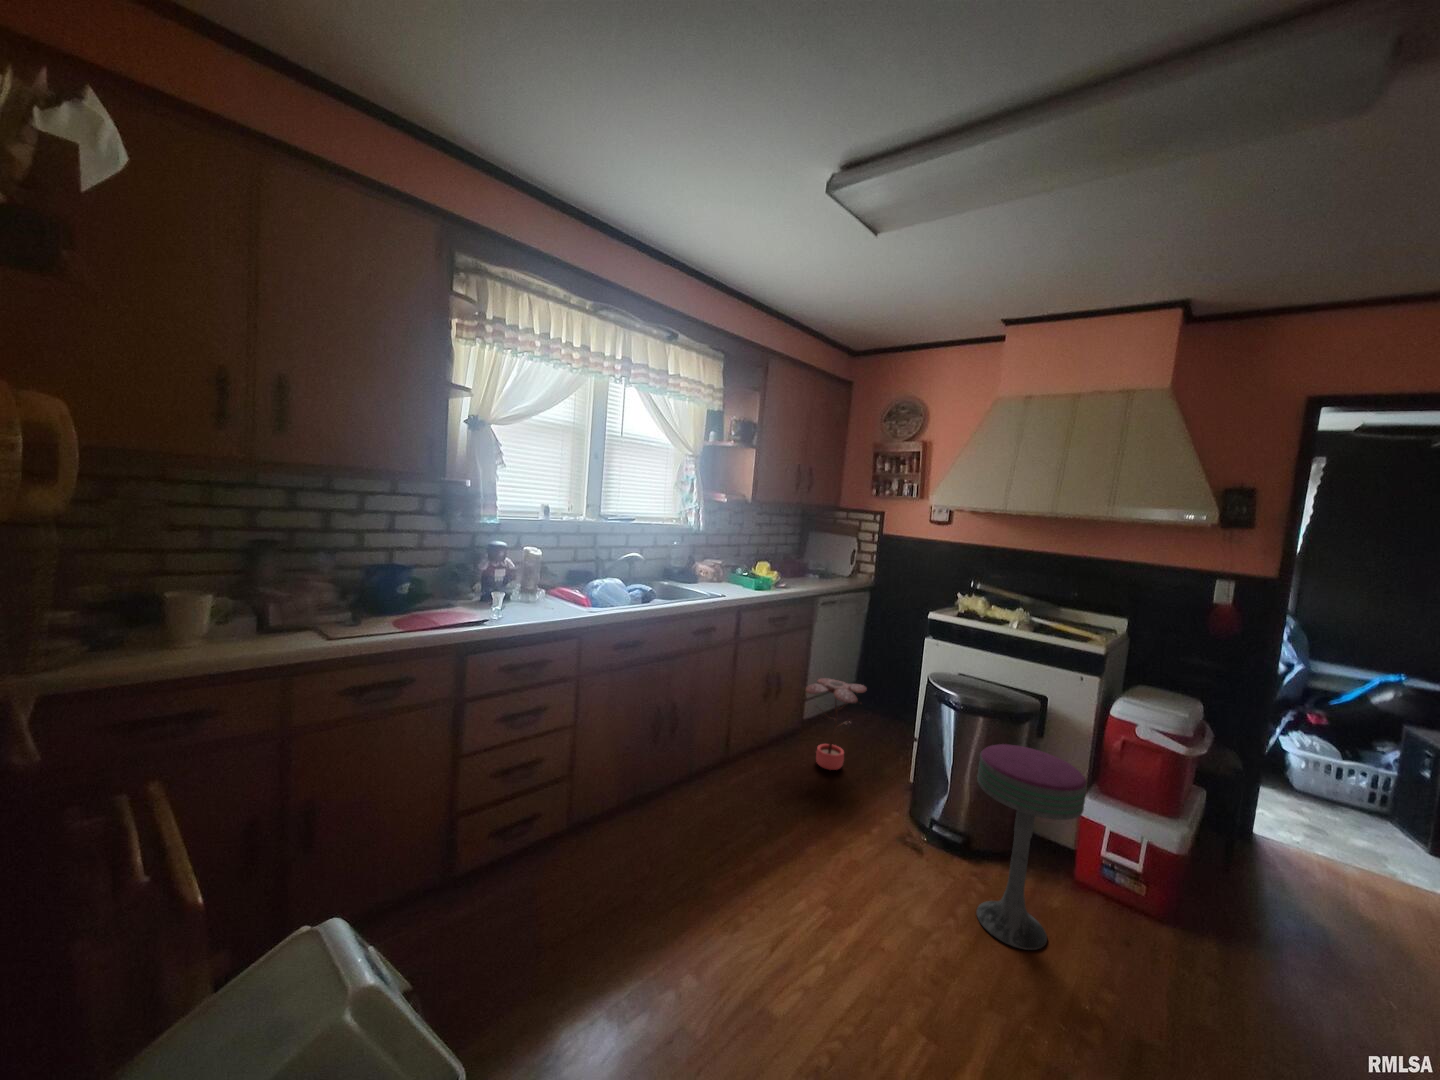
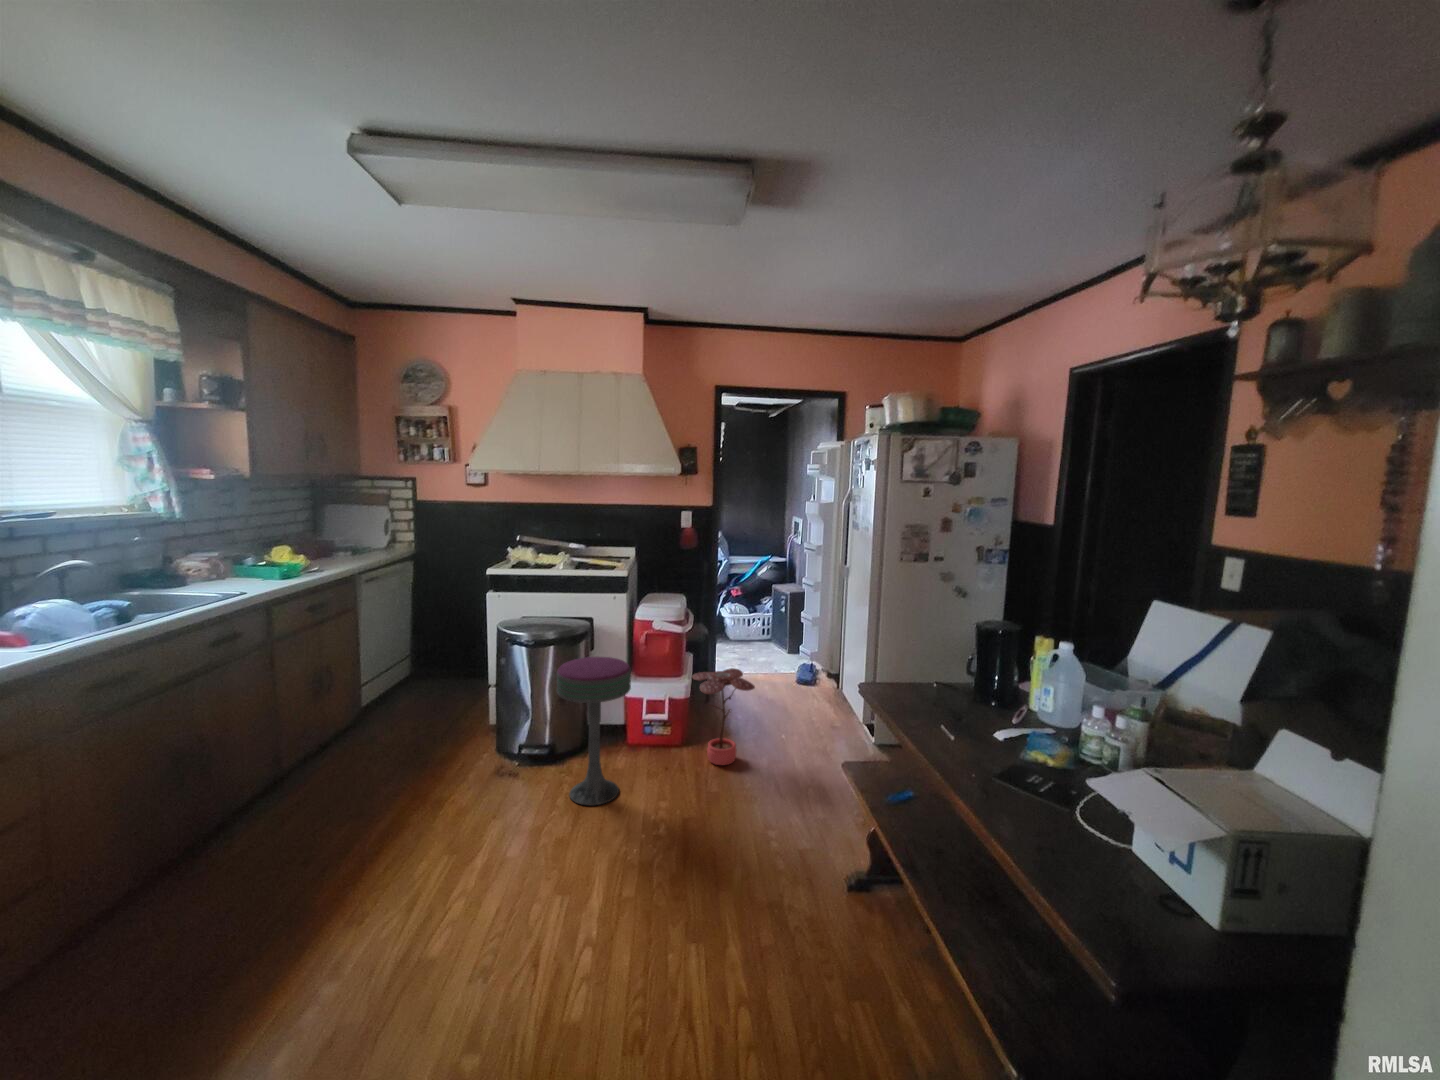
potted plant: present [805,678,867,770] -> present [692,668,755,765]

